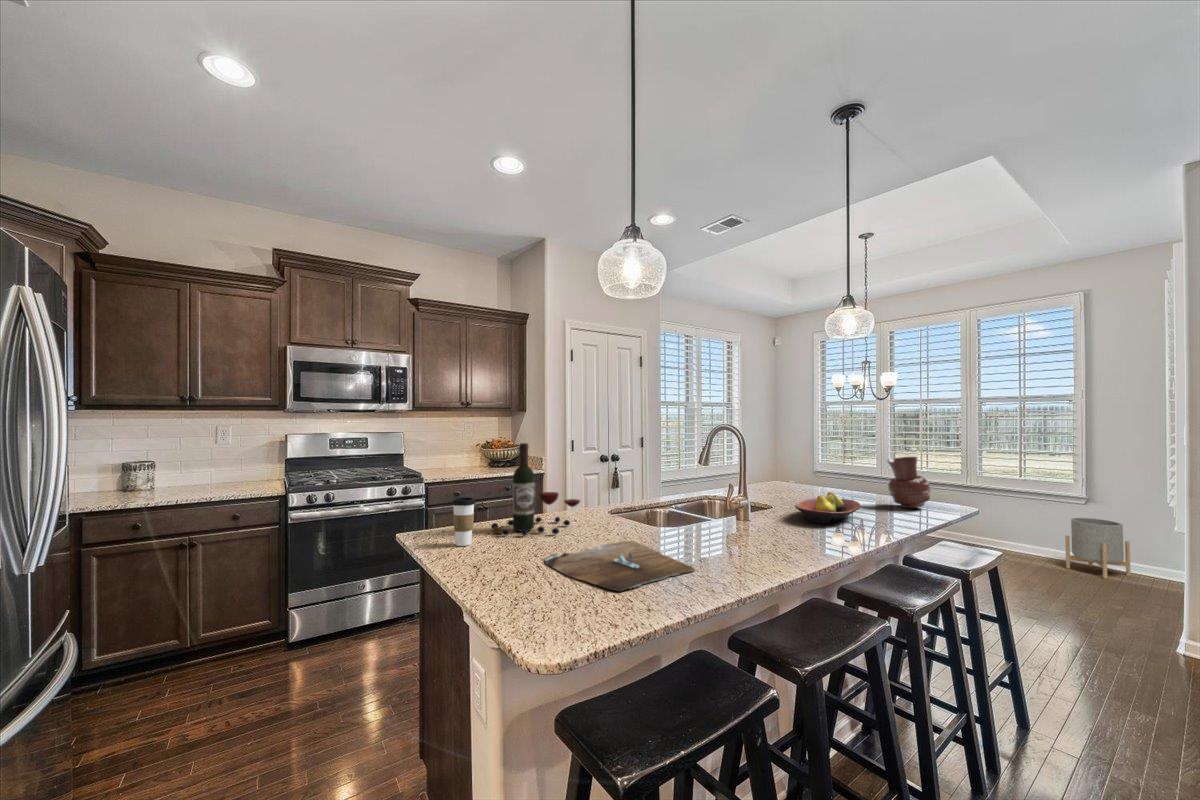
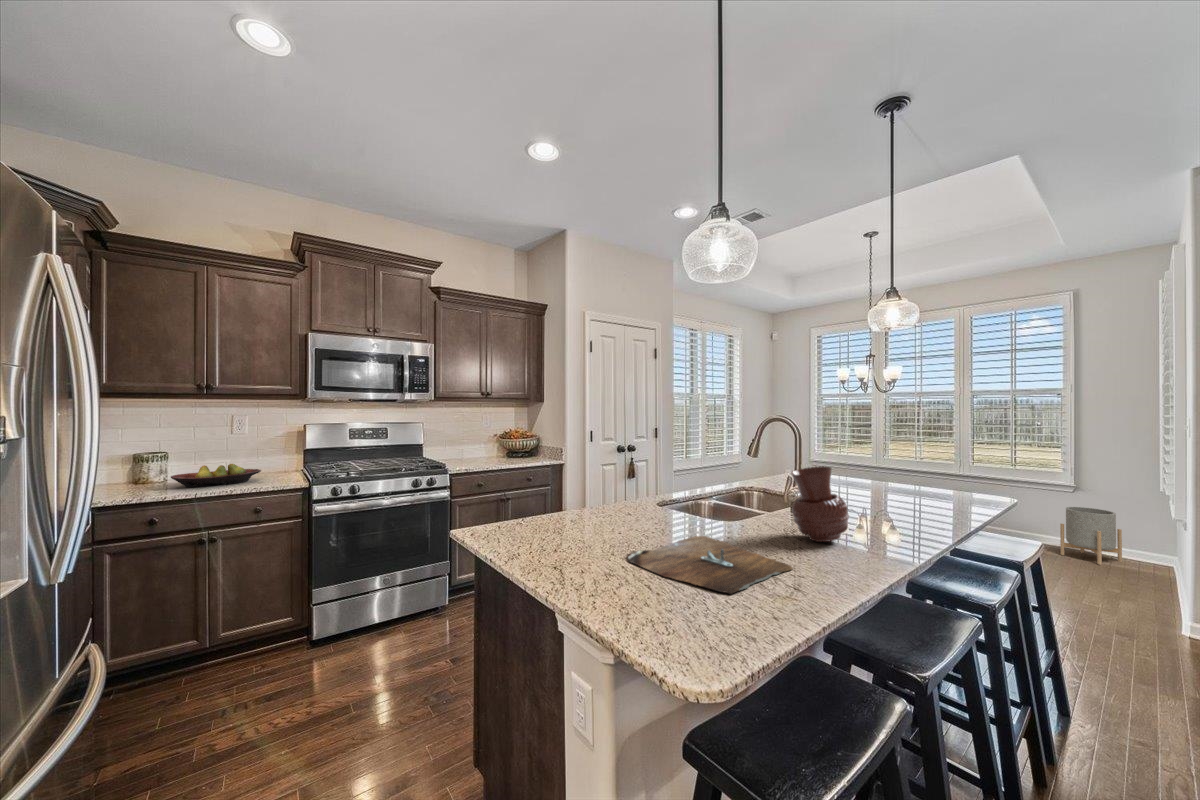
wine bottle: present [491,443,580,536] -> none [549,434,645,531]
vase: present [887,457,931,508] -> present [791,466,849,542]
fruit bowl: present [795,492,860,524] -> present [171,464,261,487]
coffee cup: present [452,498,476,546] -> none [517,491,542,543]

